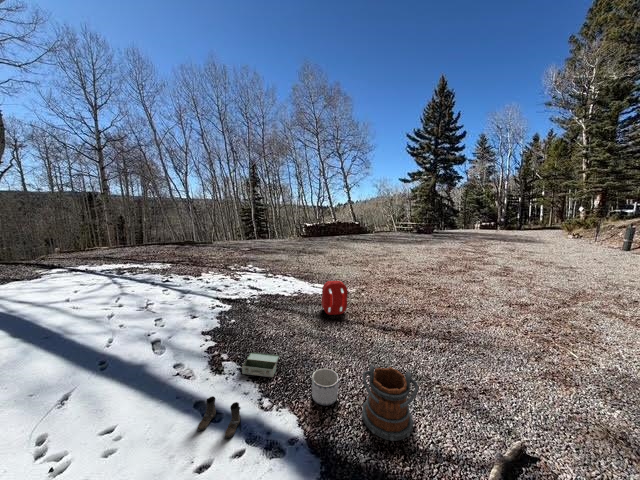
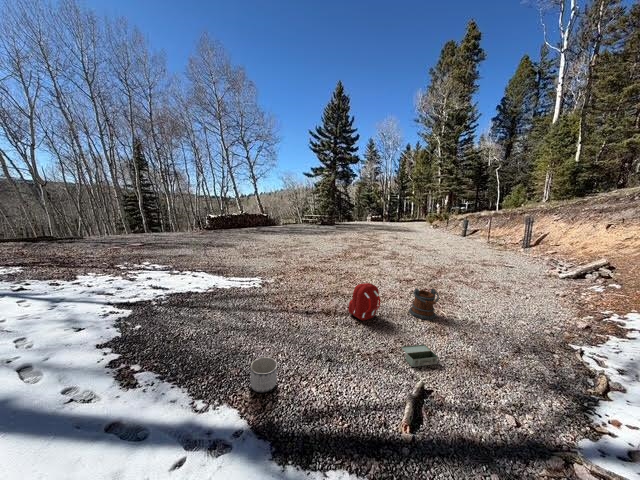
backpack: present [321,281,348,315] -> present [348,283,380,321]
toolbox: present [242,352,279,377] -> present [401,345,438,367]
bucket: present [362,365,418,441] -> present [409,288,439,320]
boots: present [197,396,240,438] -> none [116,412,173,457]

